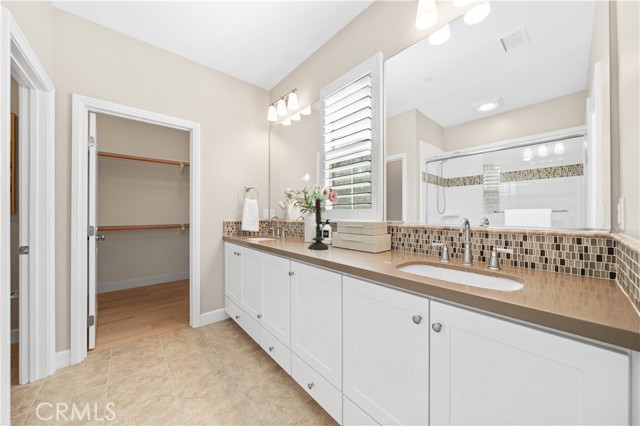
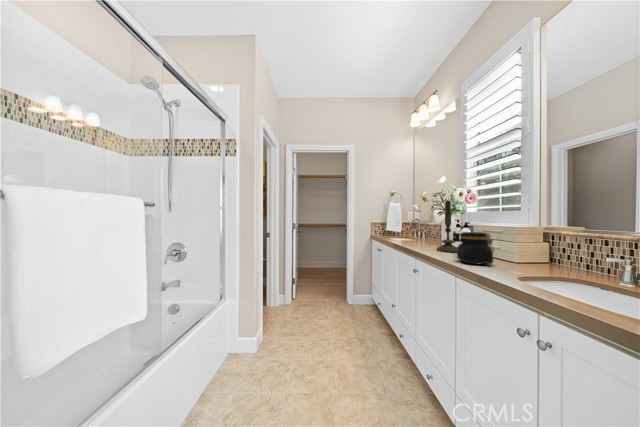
jar: none [337,229,368,259] -> present [455,232,494,264]

